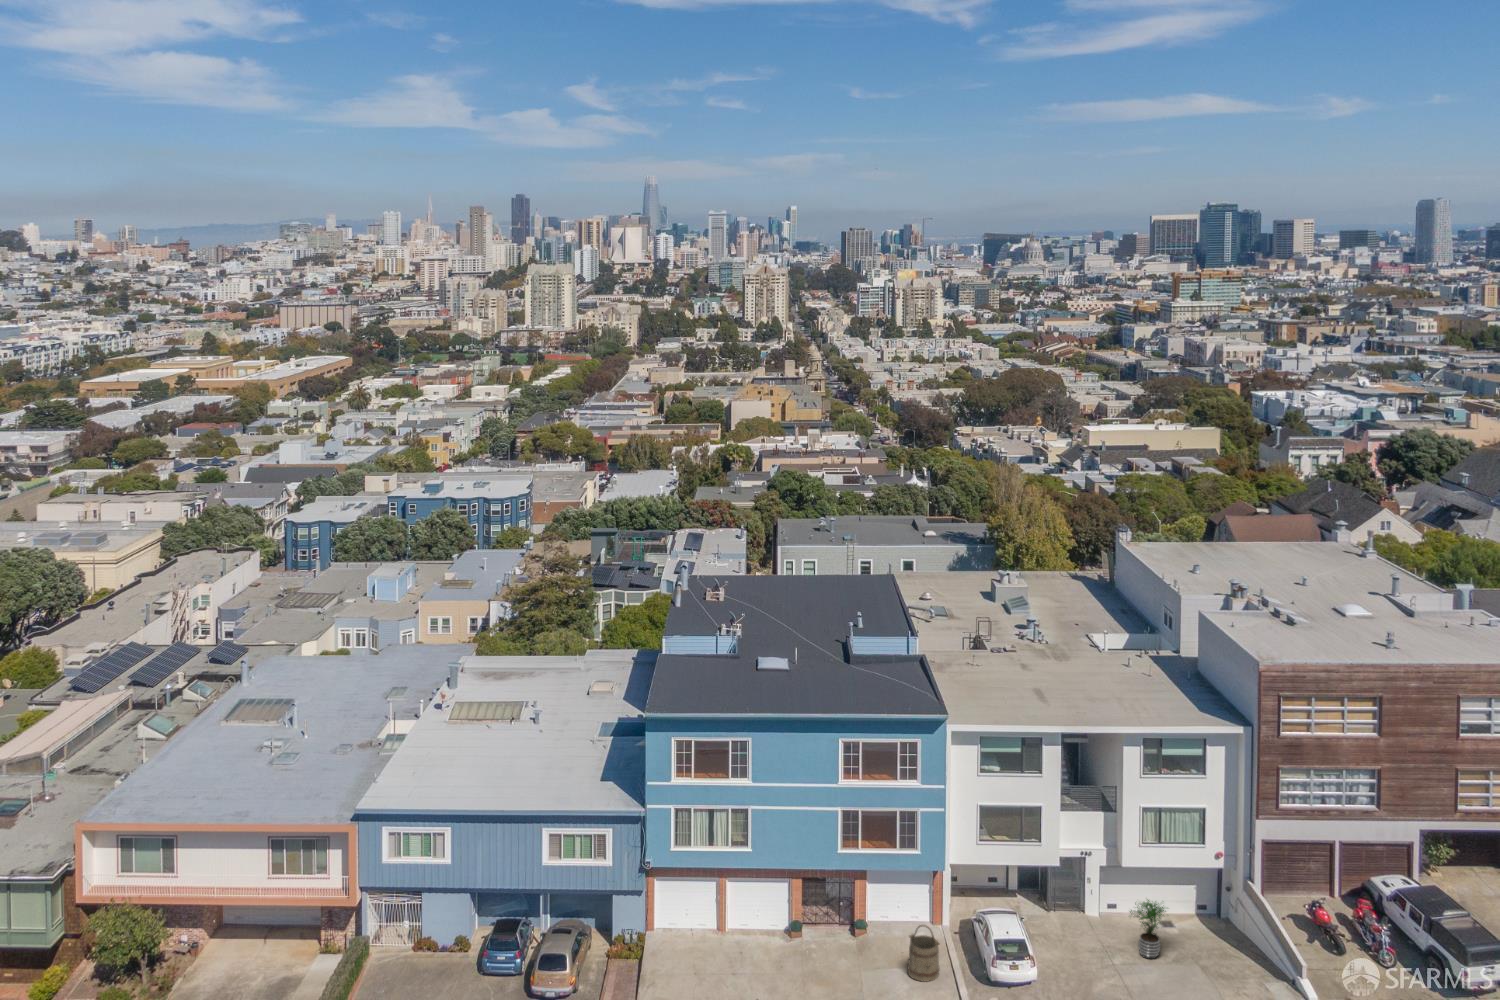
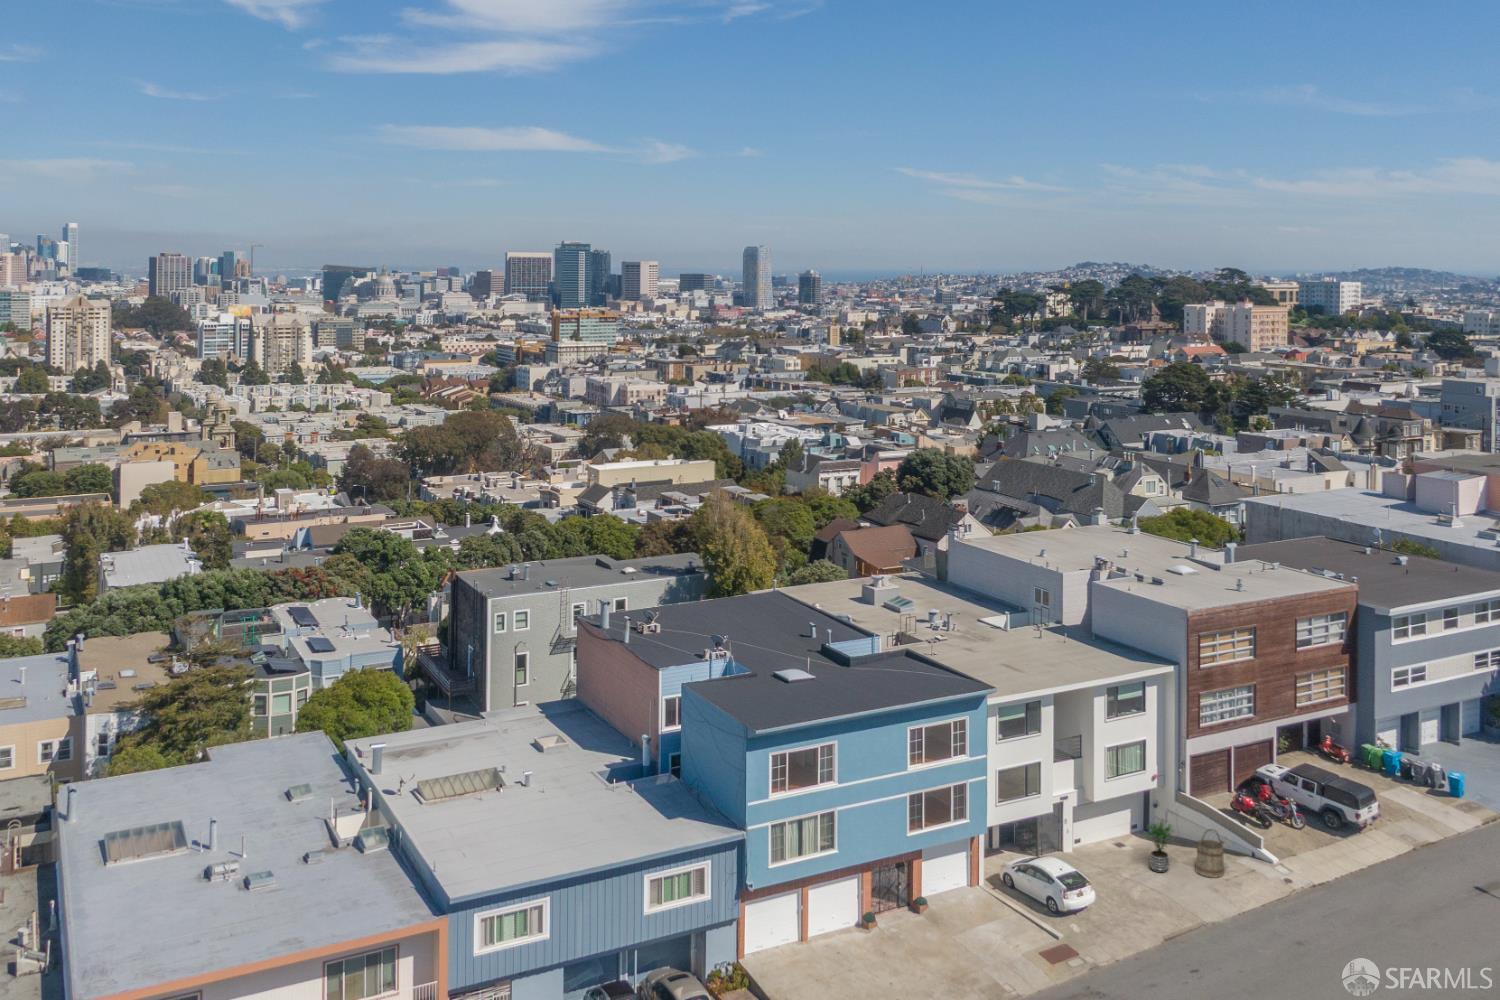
bucket: present [908,925,940,982] -> present [1195,829,1224,878]

